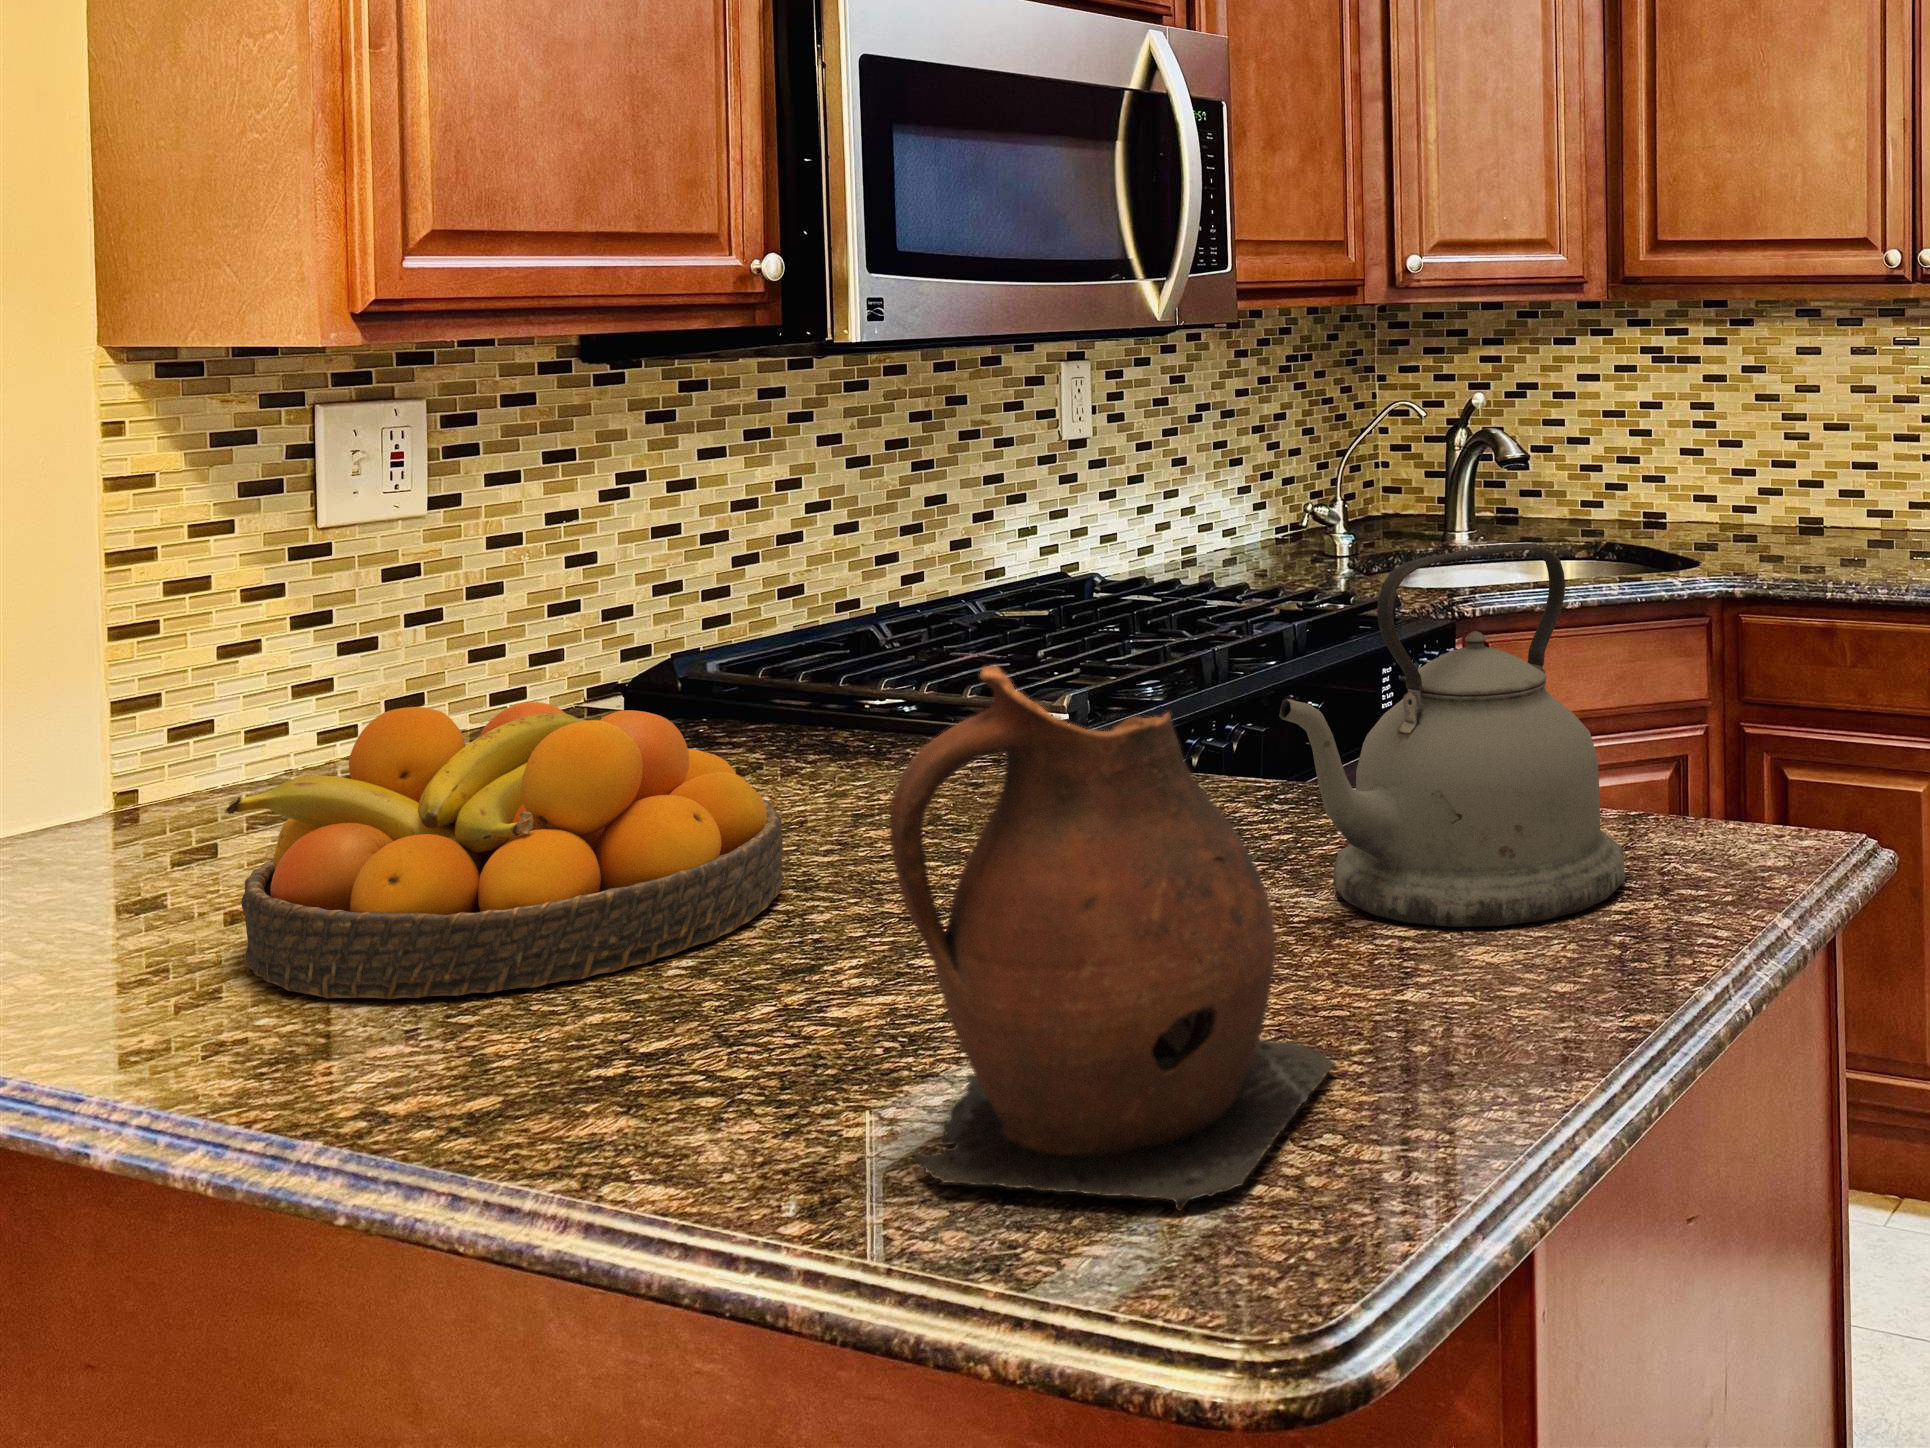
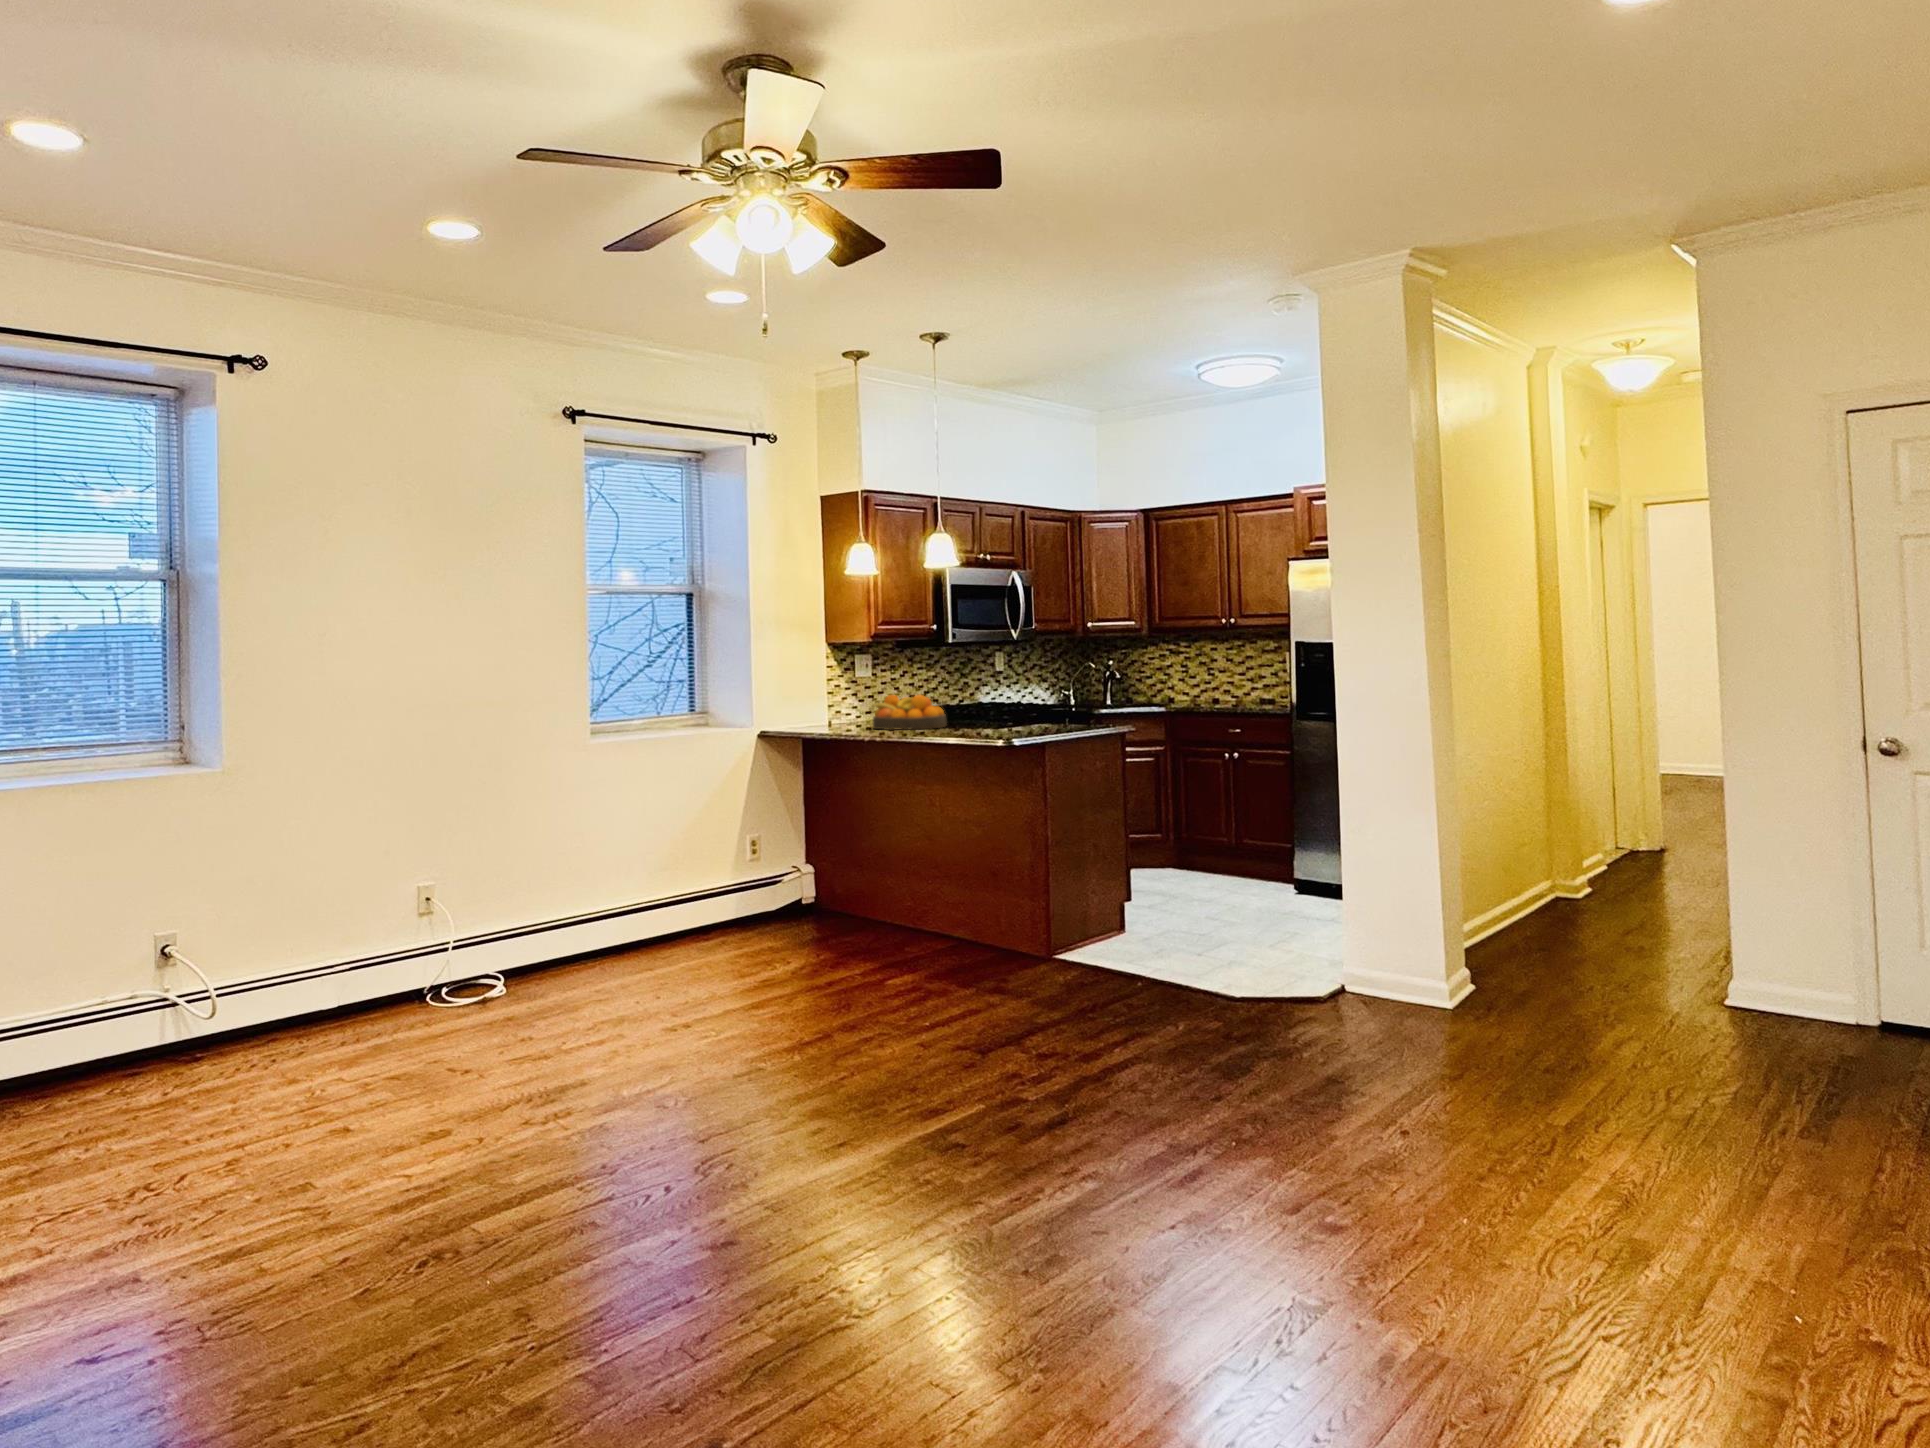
kettle: present [1279,544,1625,927] -> none [1022,670,1083,727]
ceramic pitcher: present [889,666,1336,1210] -> none [967,674,1024,733]

